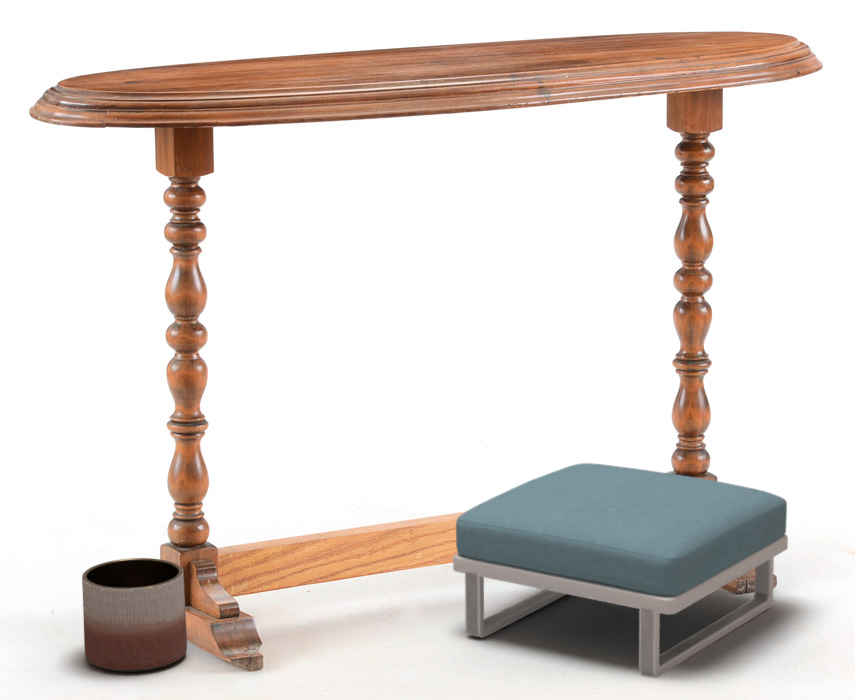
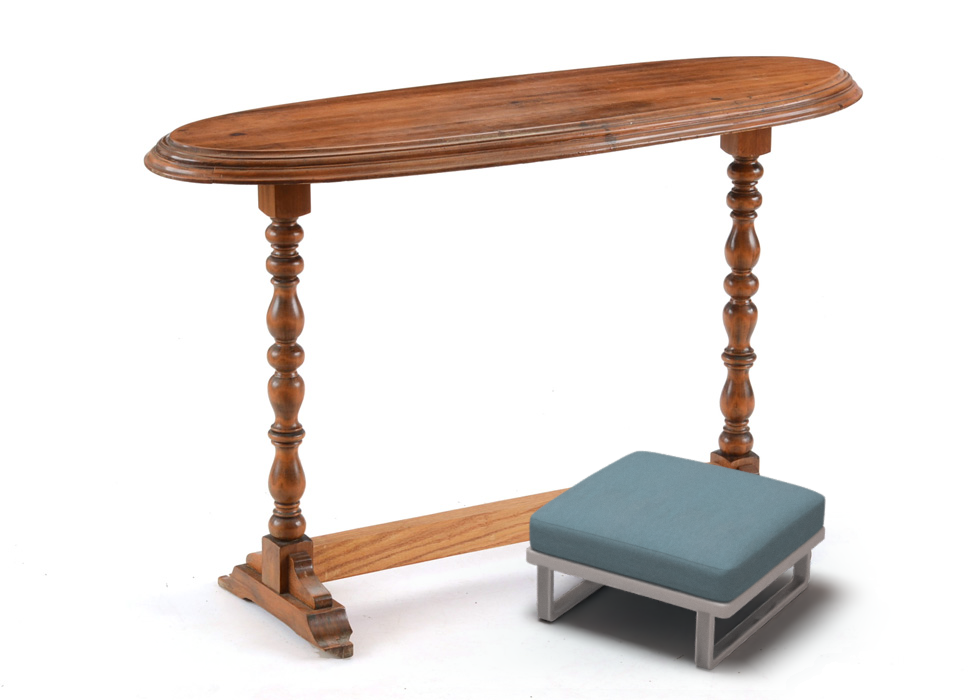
planter: present [82,558,187,672] -> none [192,550,287,659]

